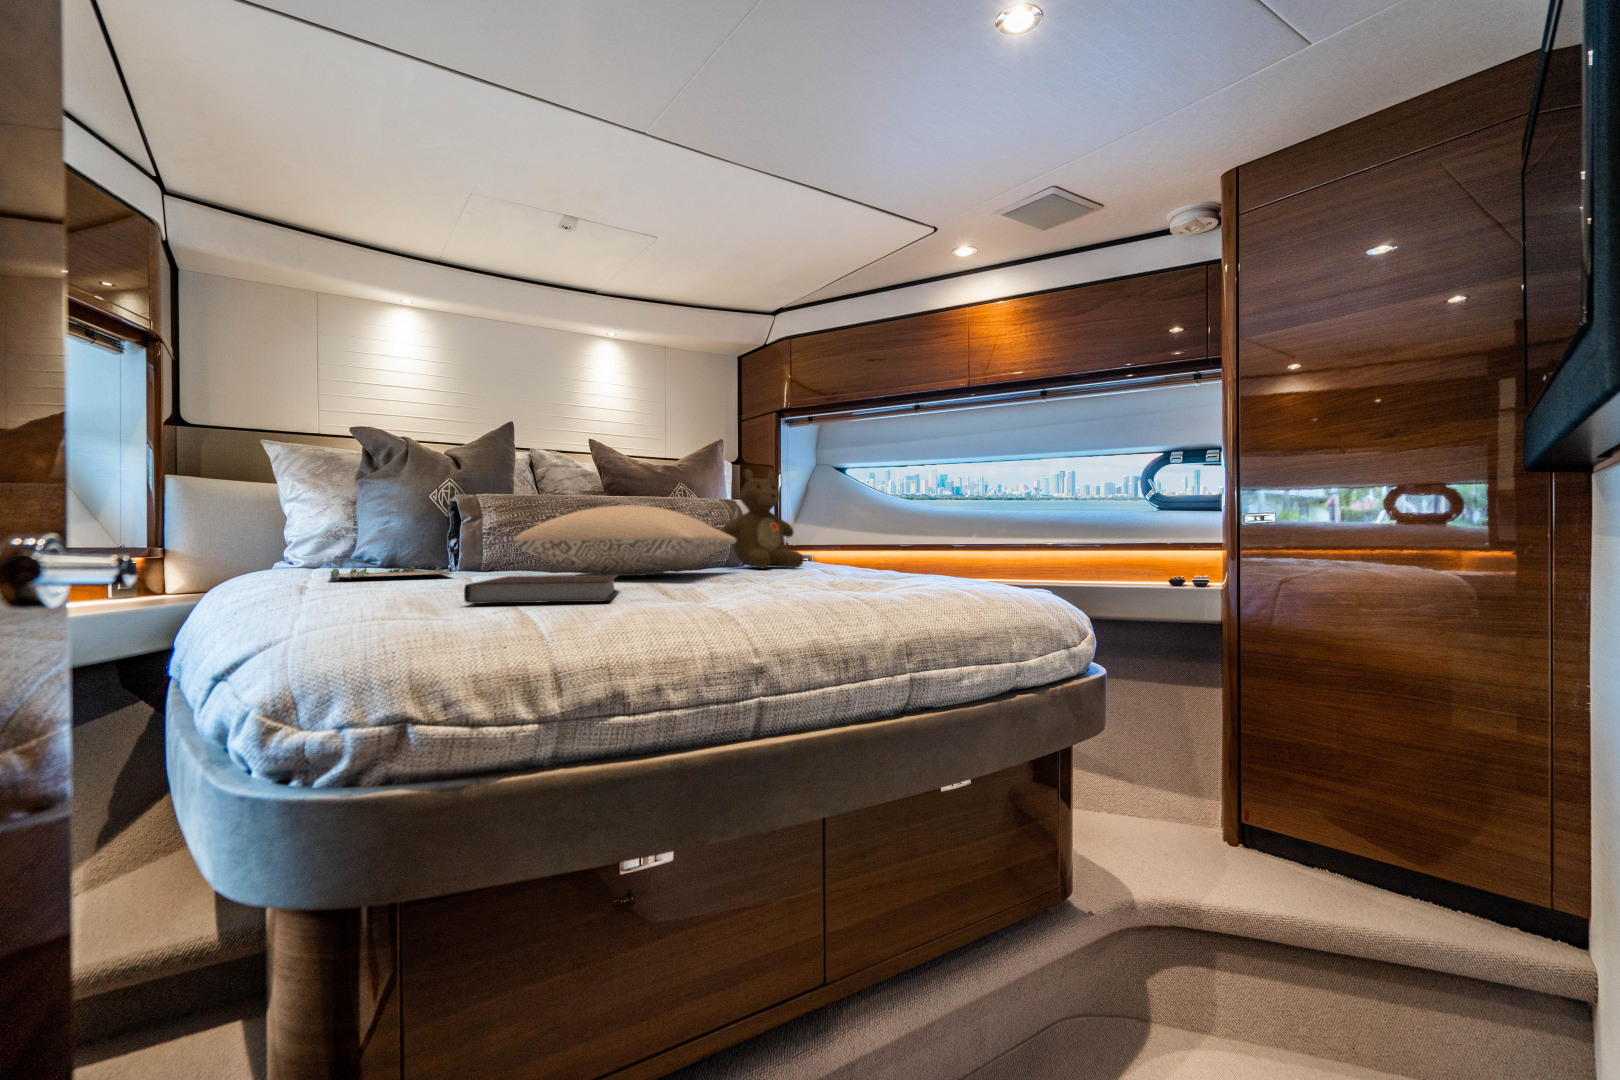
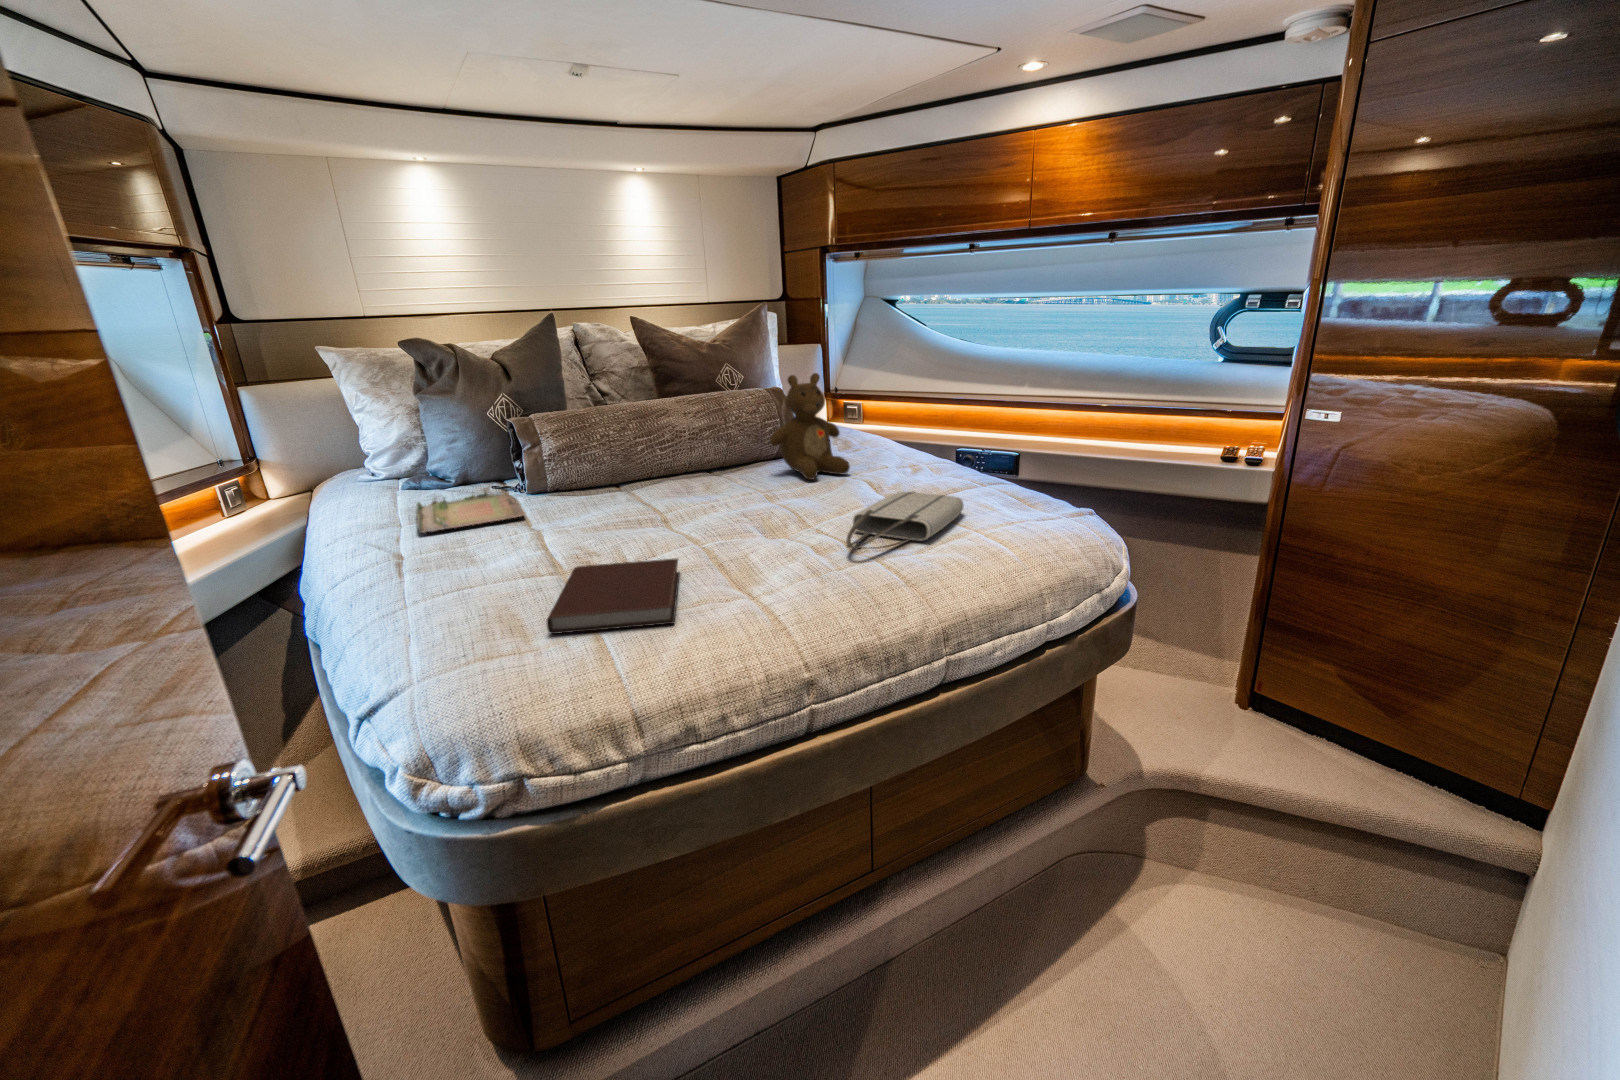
pillow: present [513,505,737,576] -> none [576,444,784,517]
tote bag: none [801,557,921,581] -> present [846,492,964,549]

